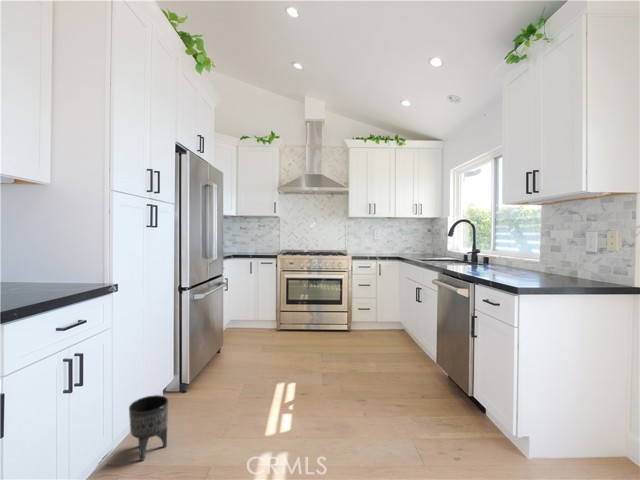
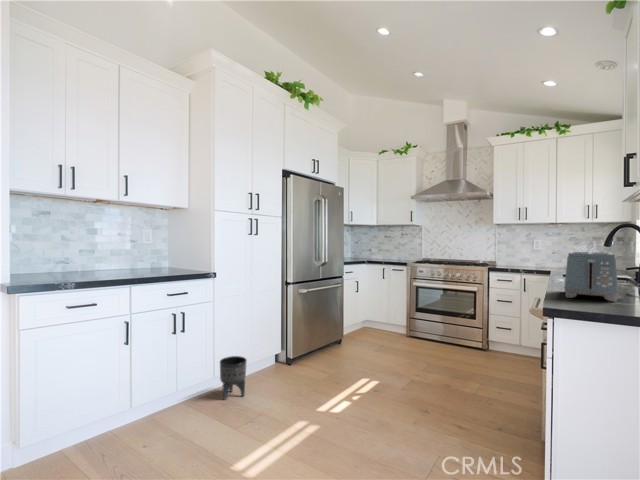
toaster: none [486,244,542,281] -> present [564,252,618,302]

